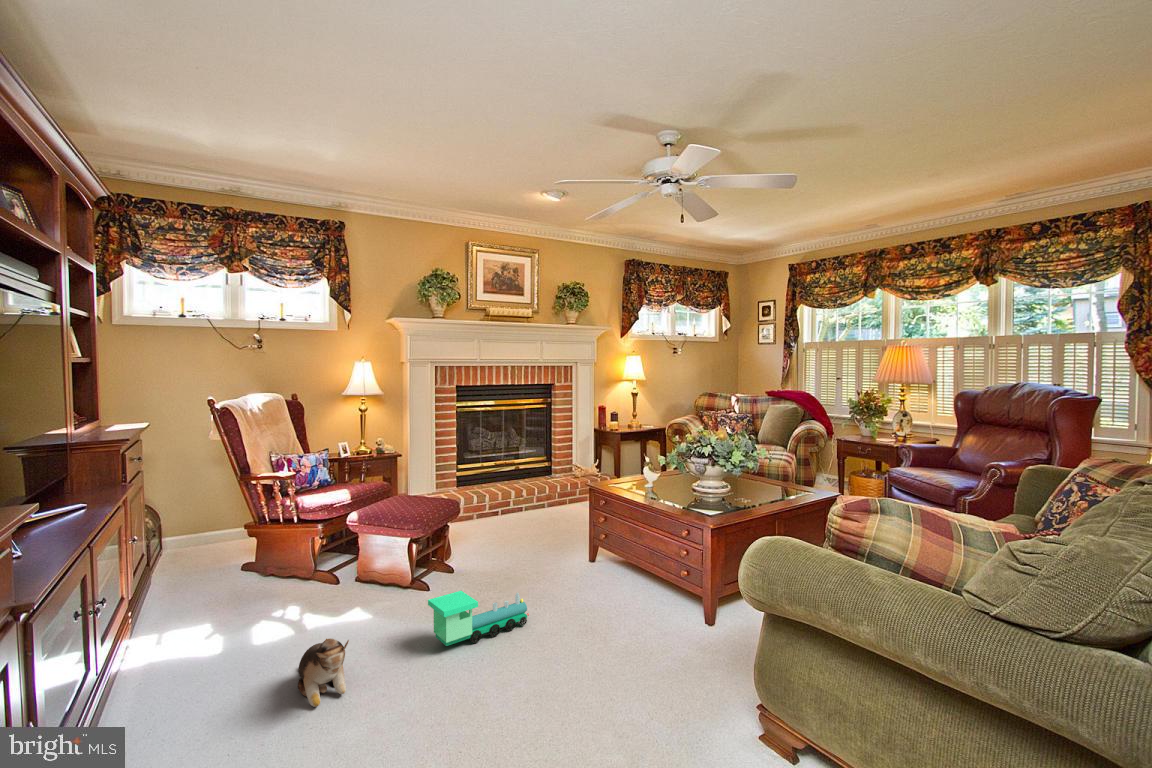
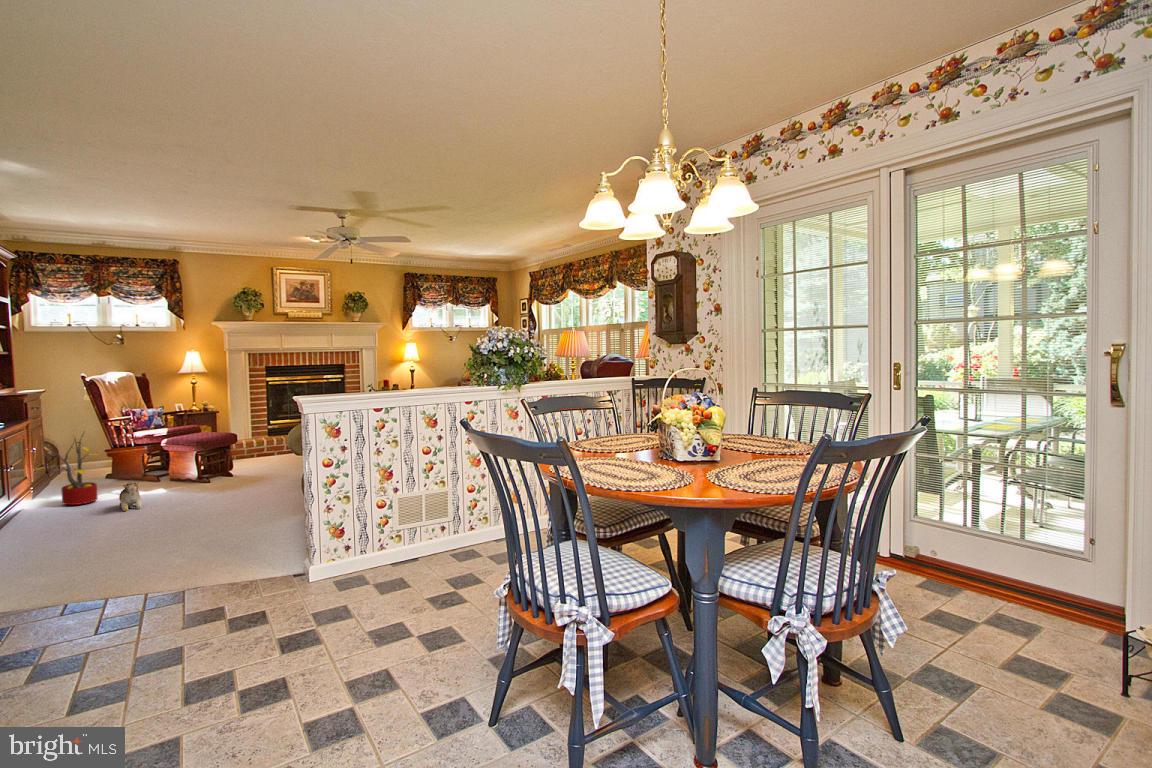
decorative plant: none [116,507,253,679] -> present [36,433,97,505]
toy train: present [428,591,529,646] -> none [191,473,252,496]

